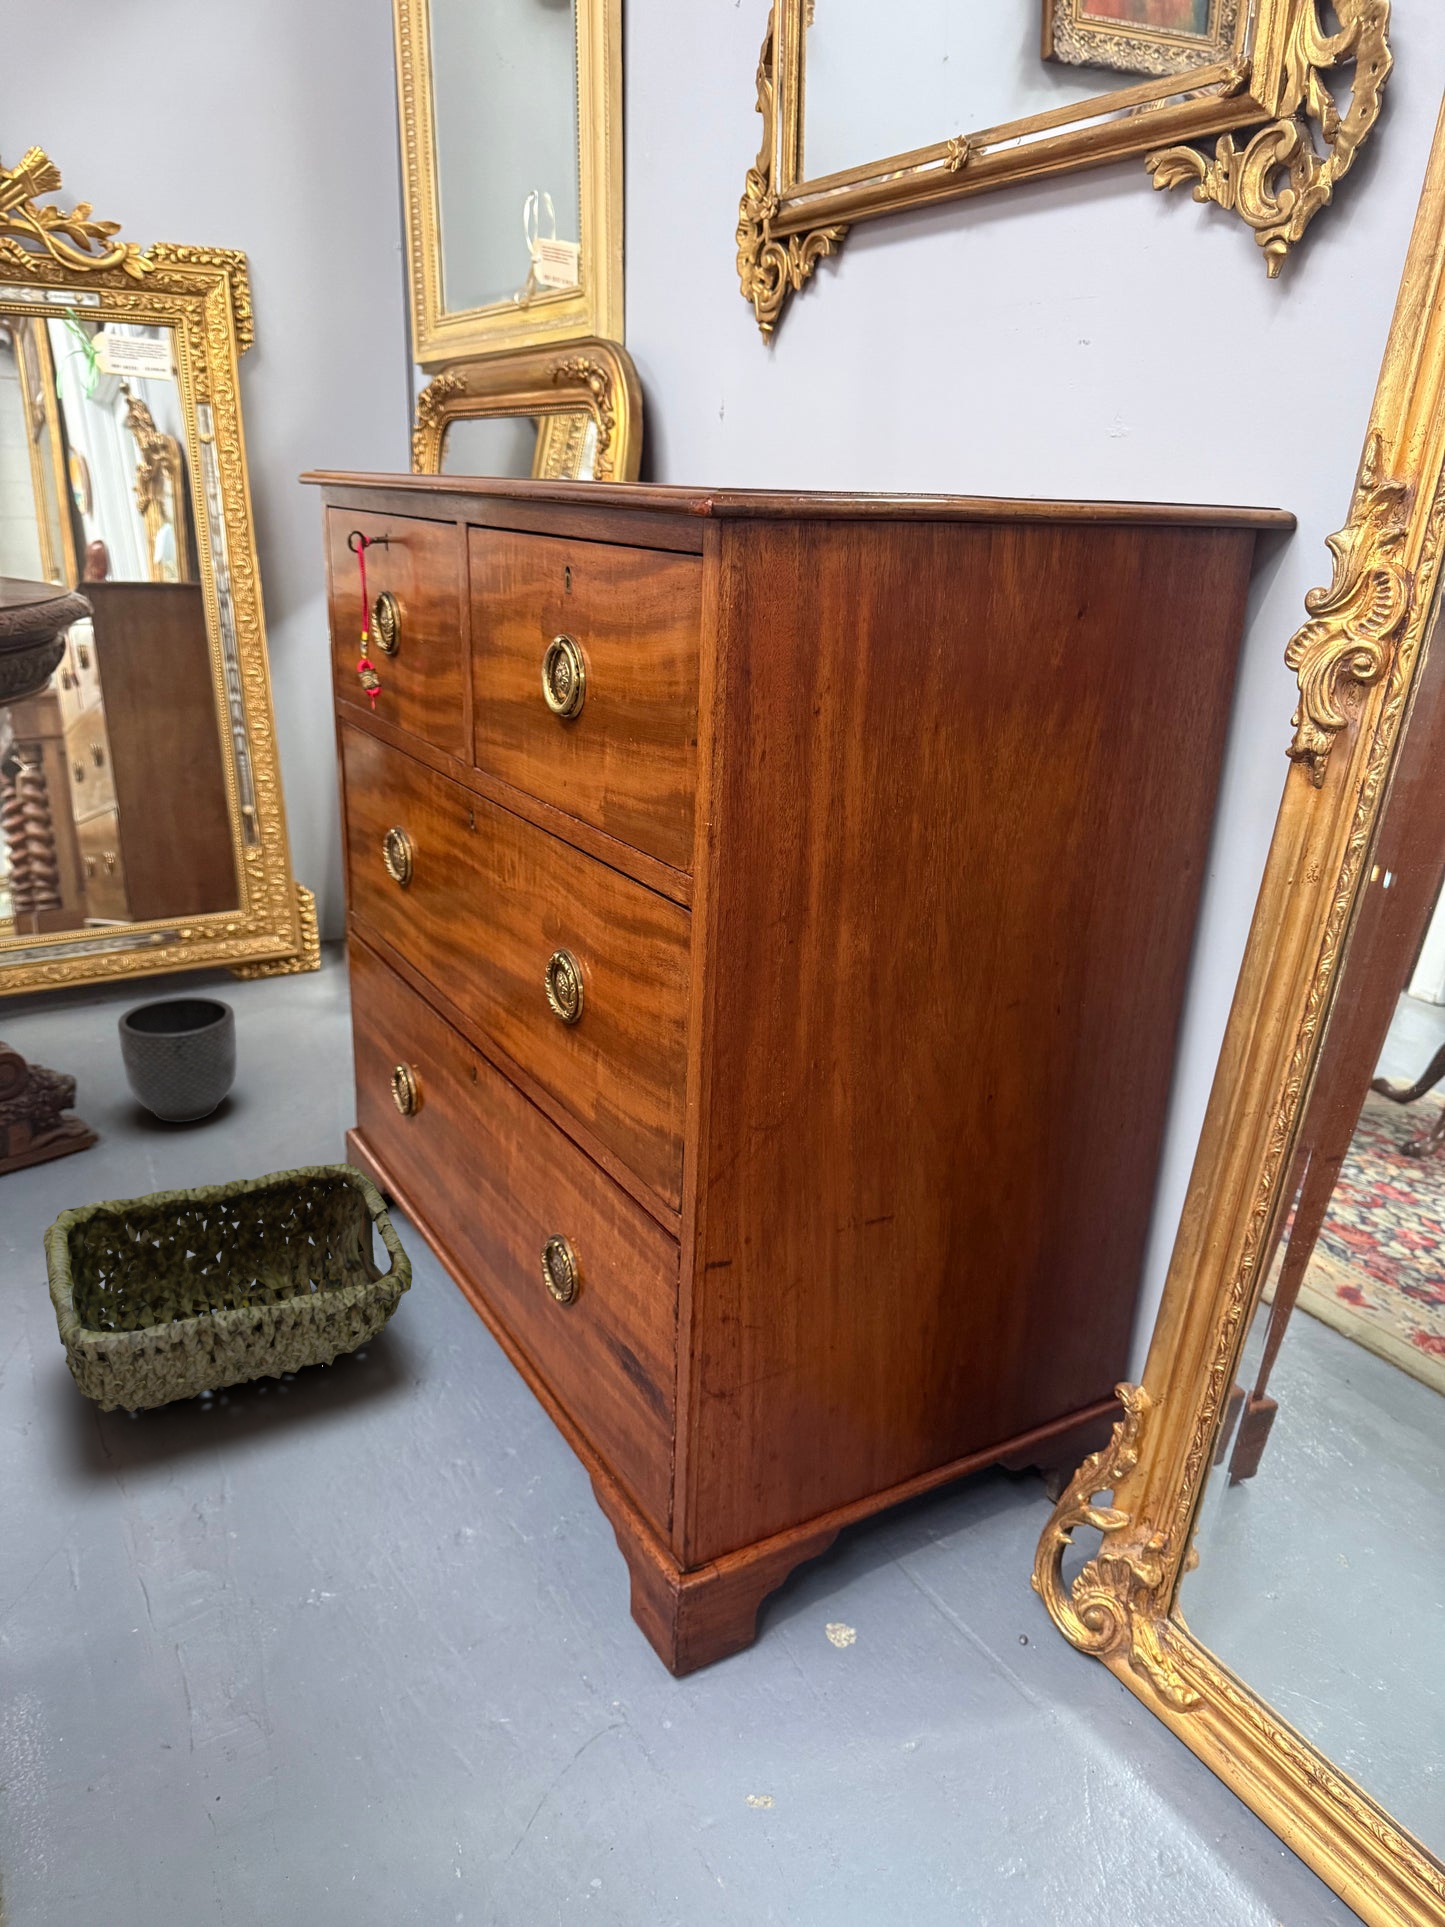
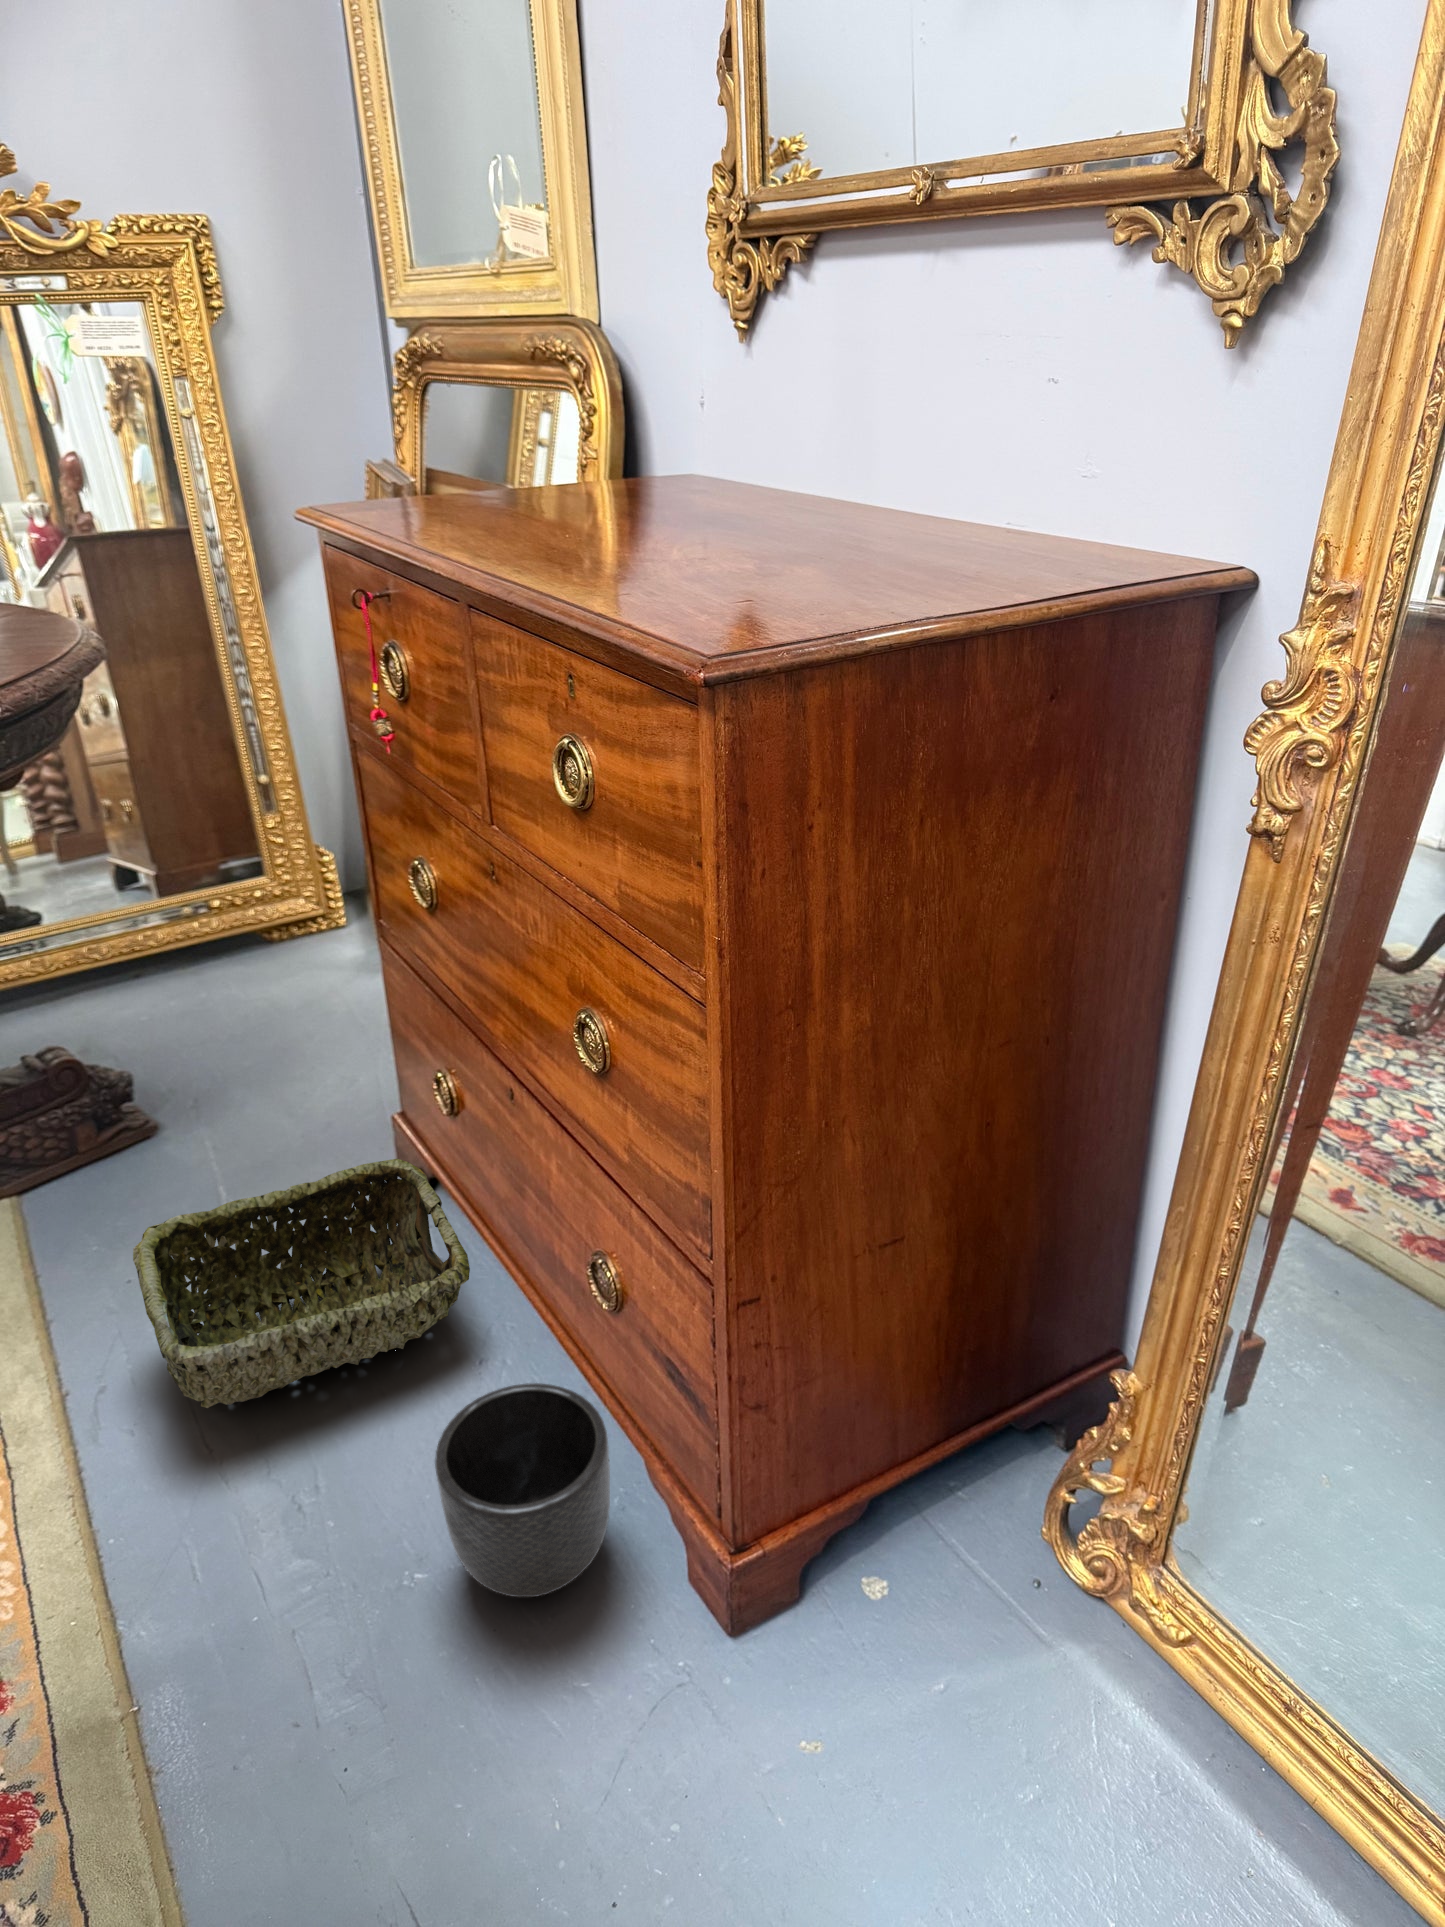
planter: present [118,997,237,1122] -> present [435,1383,610,1597]

